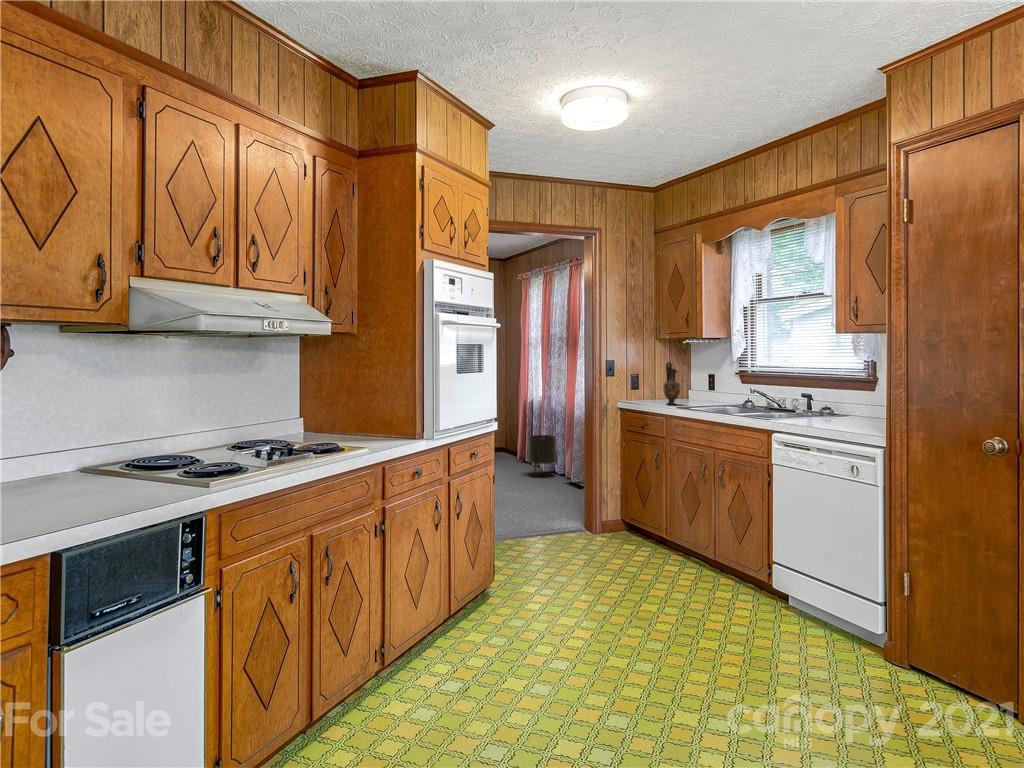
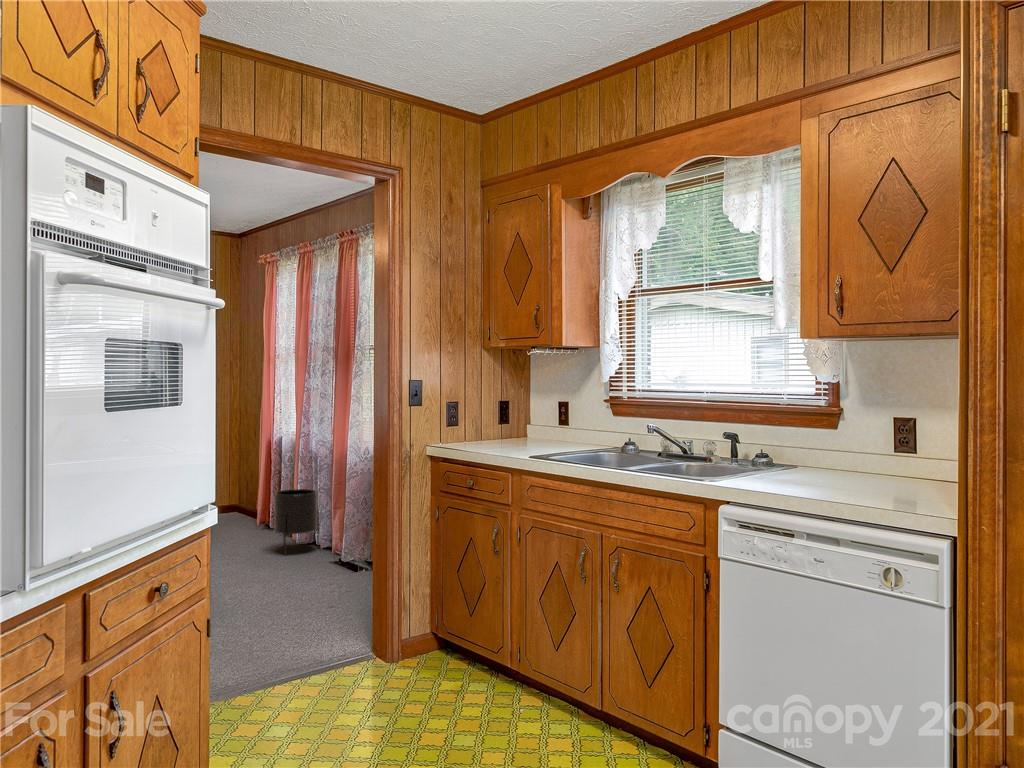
vase: present [664,362,680,404] -> none [501,383,526,449]

